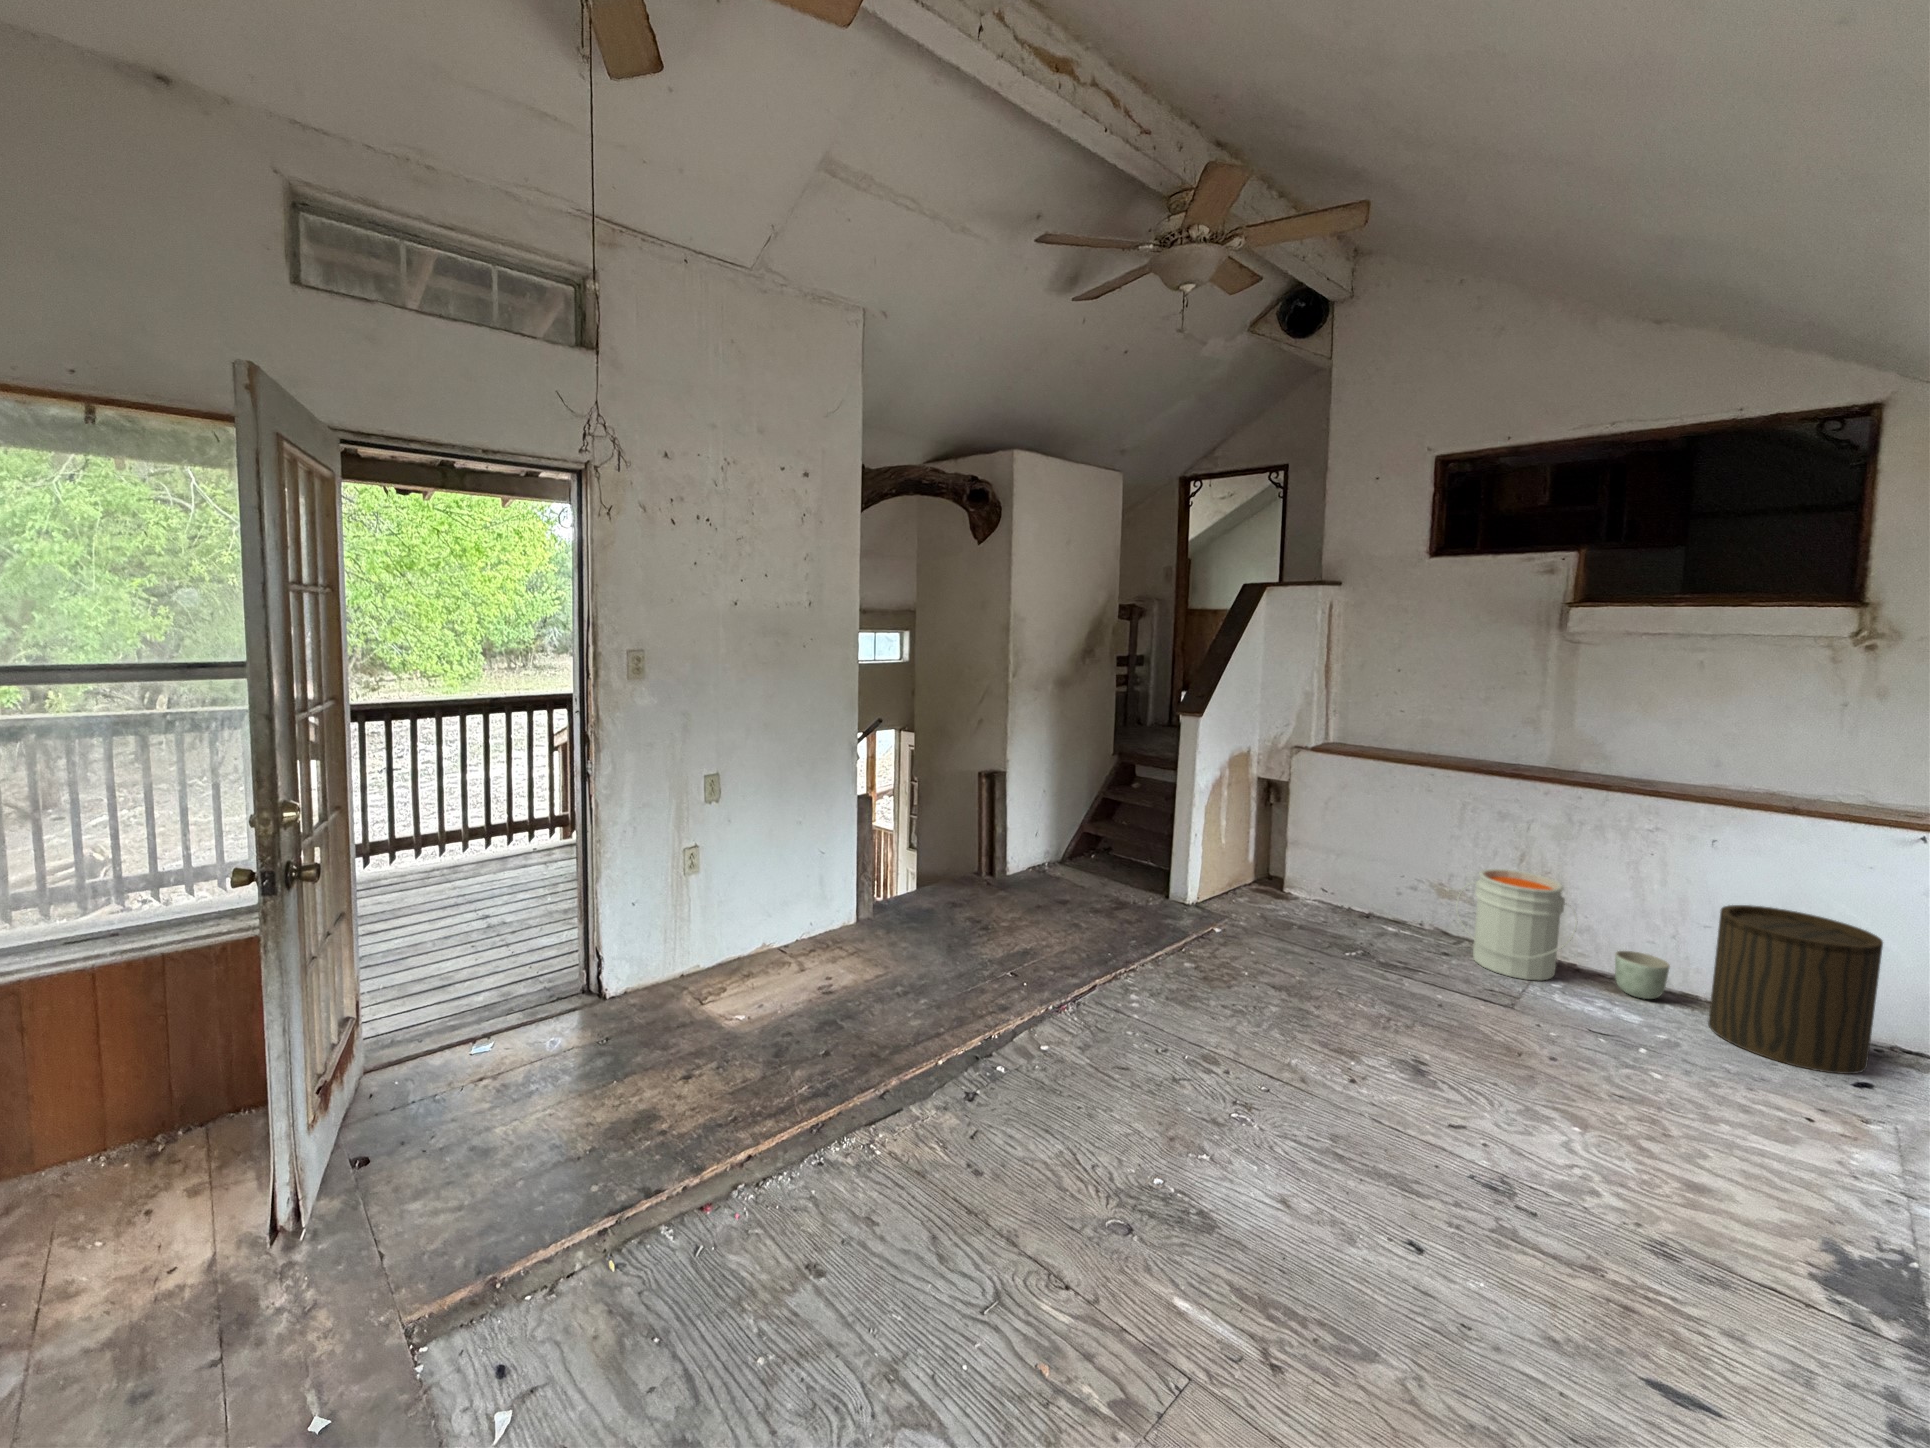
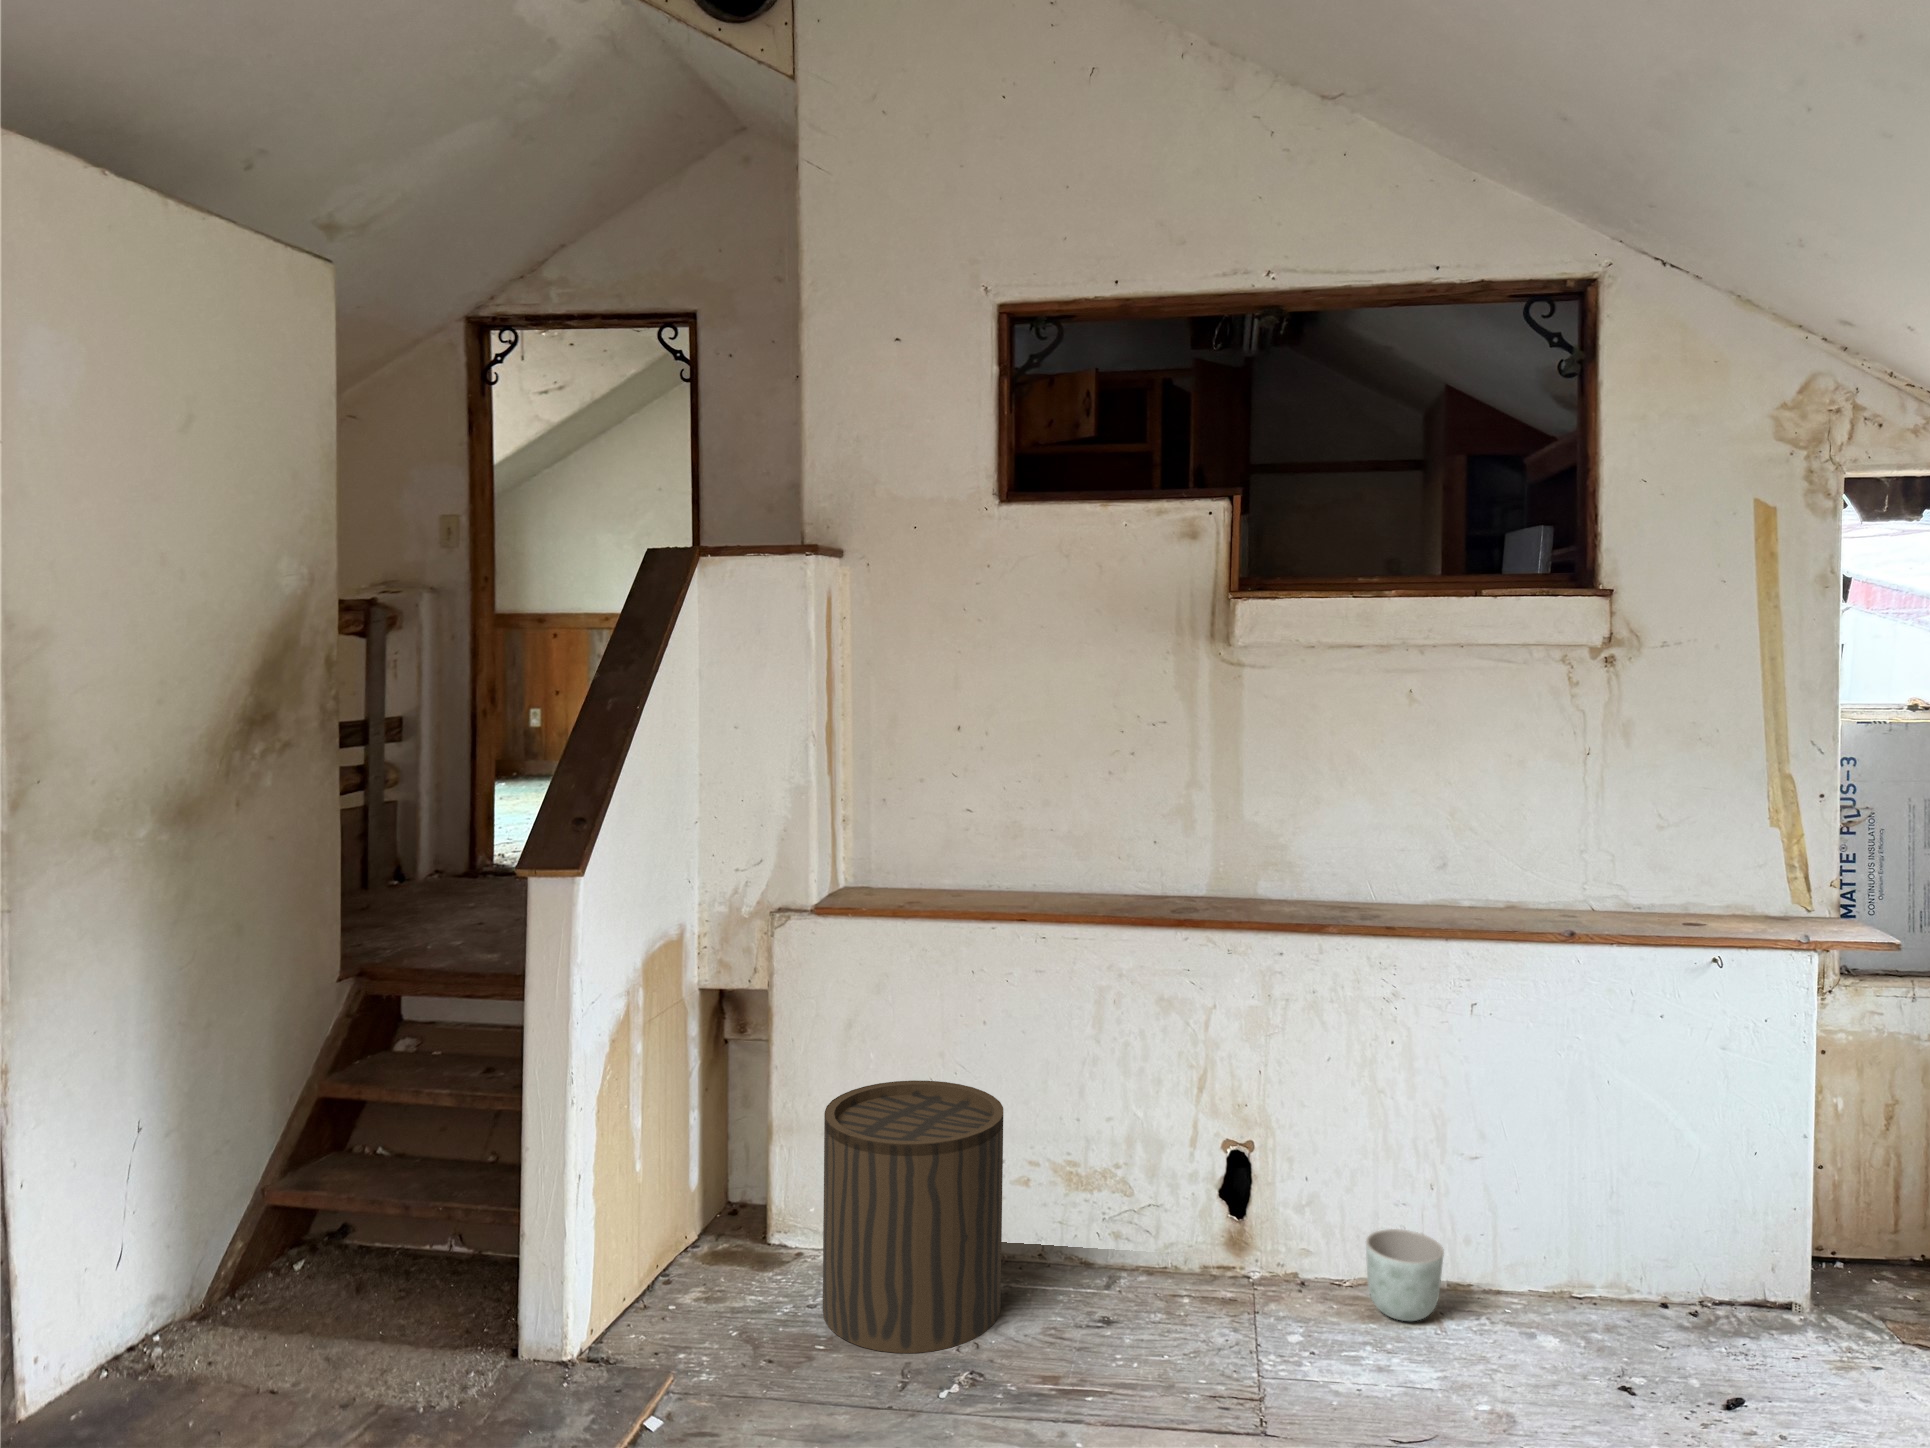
bucket: present [1456,869,1577,981] -> none [1120,1116,1320,1348]
stool: present [1708,905,1883,1074] -> present [823,1080,1003,1353]

